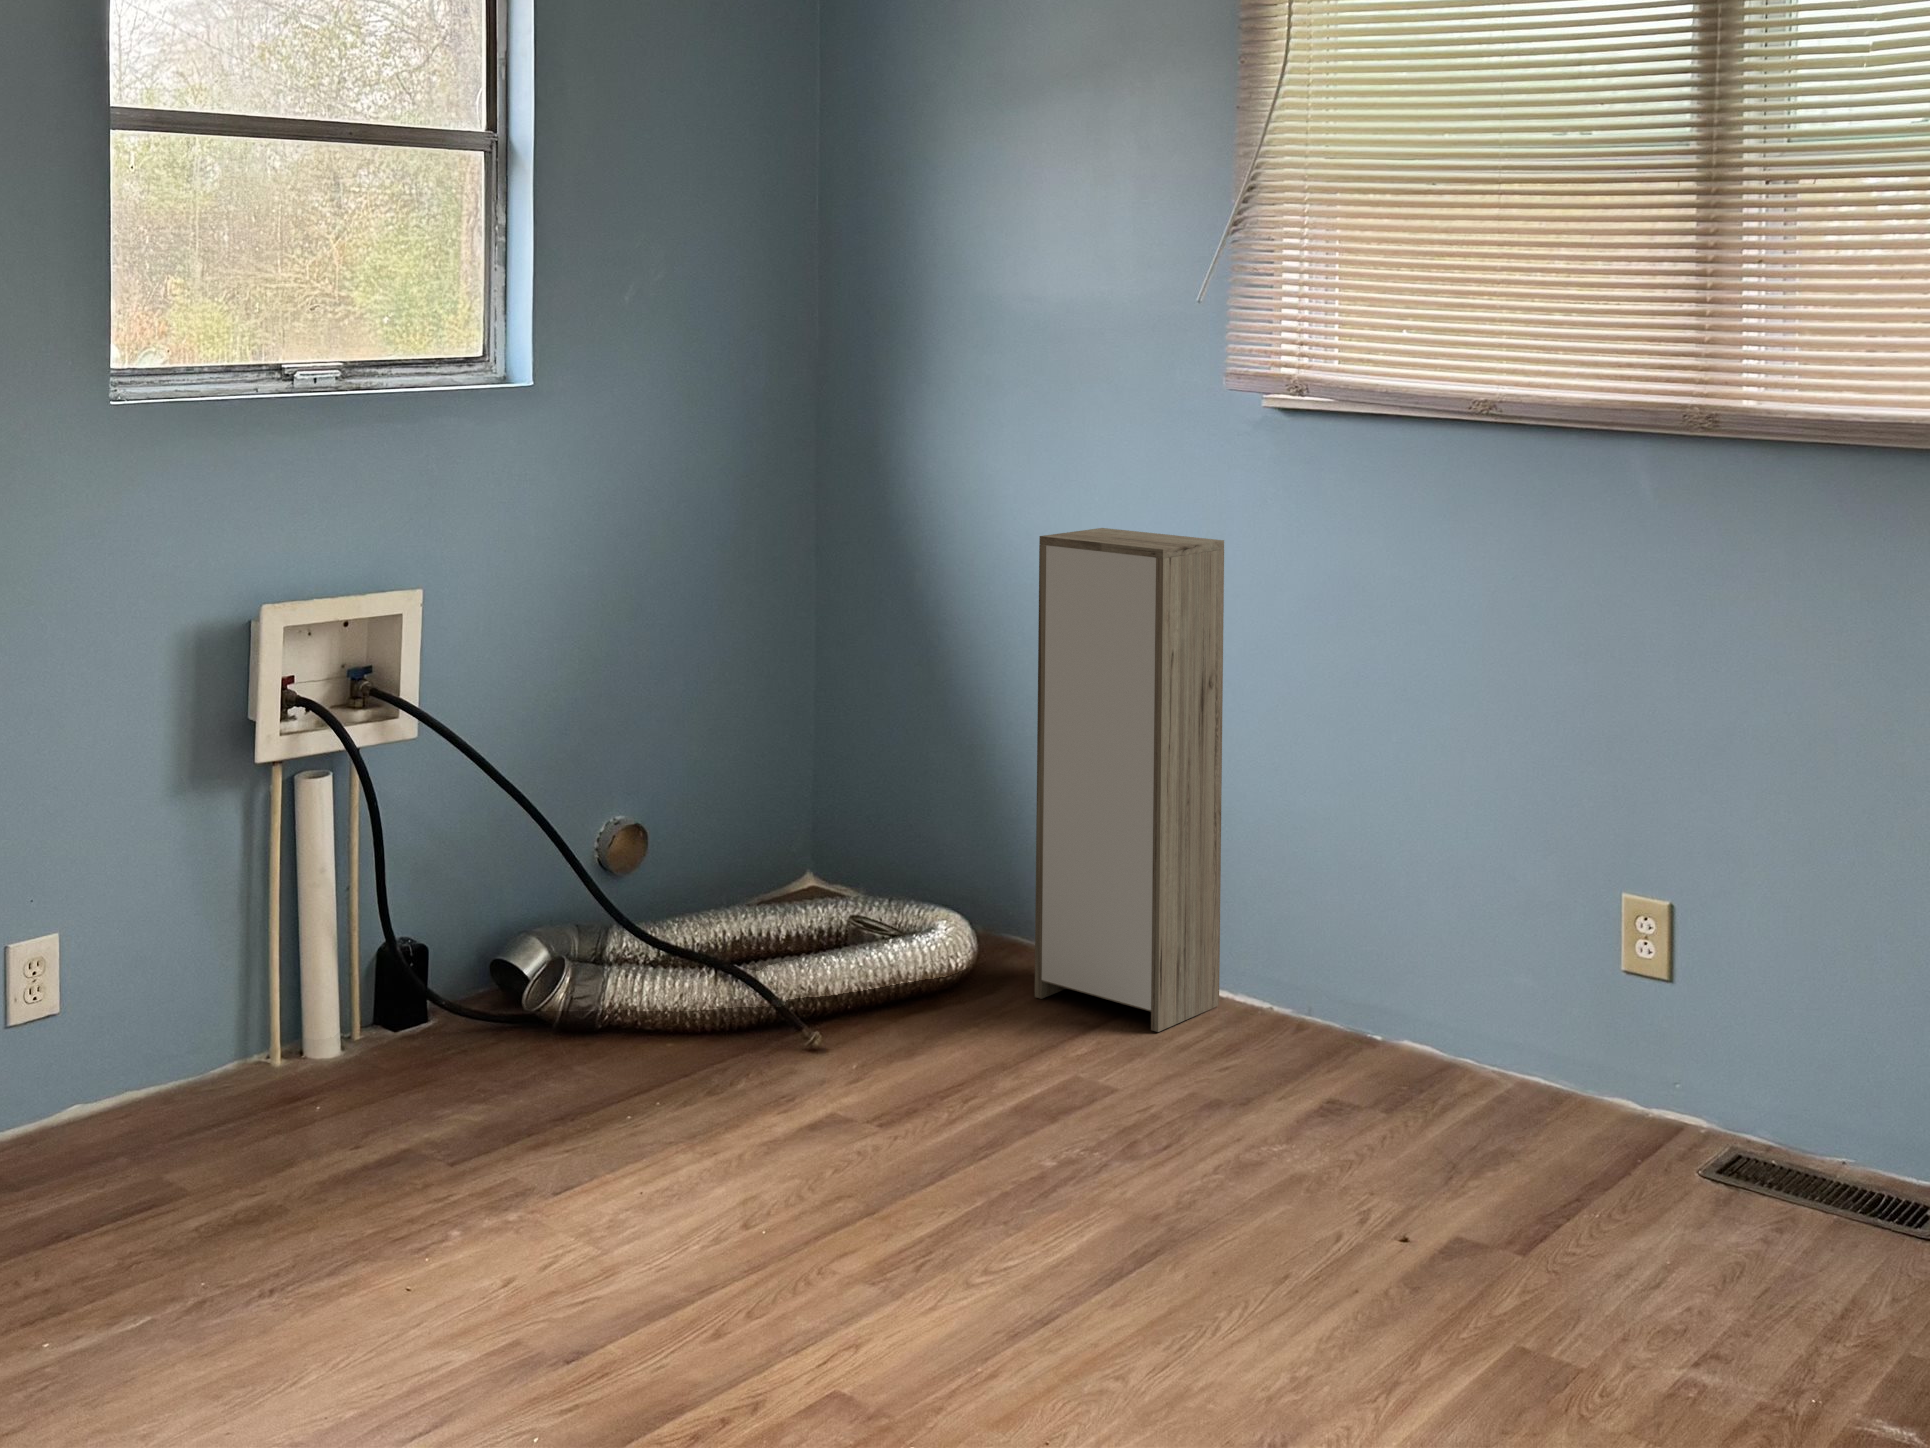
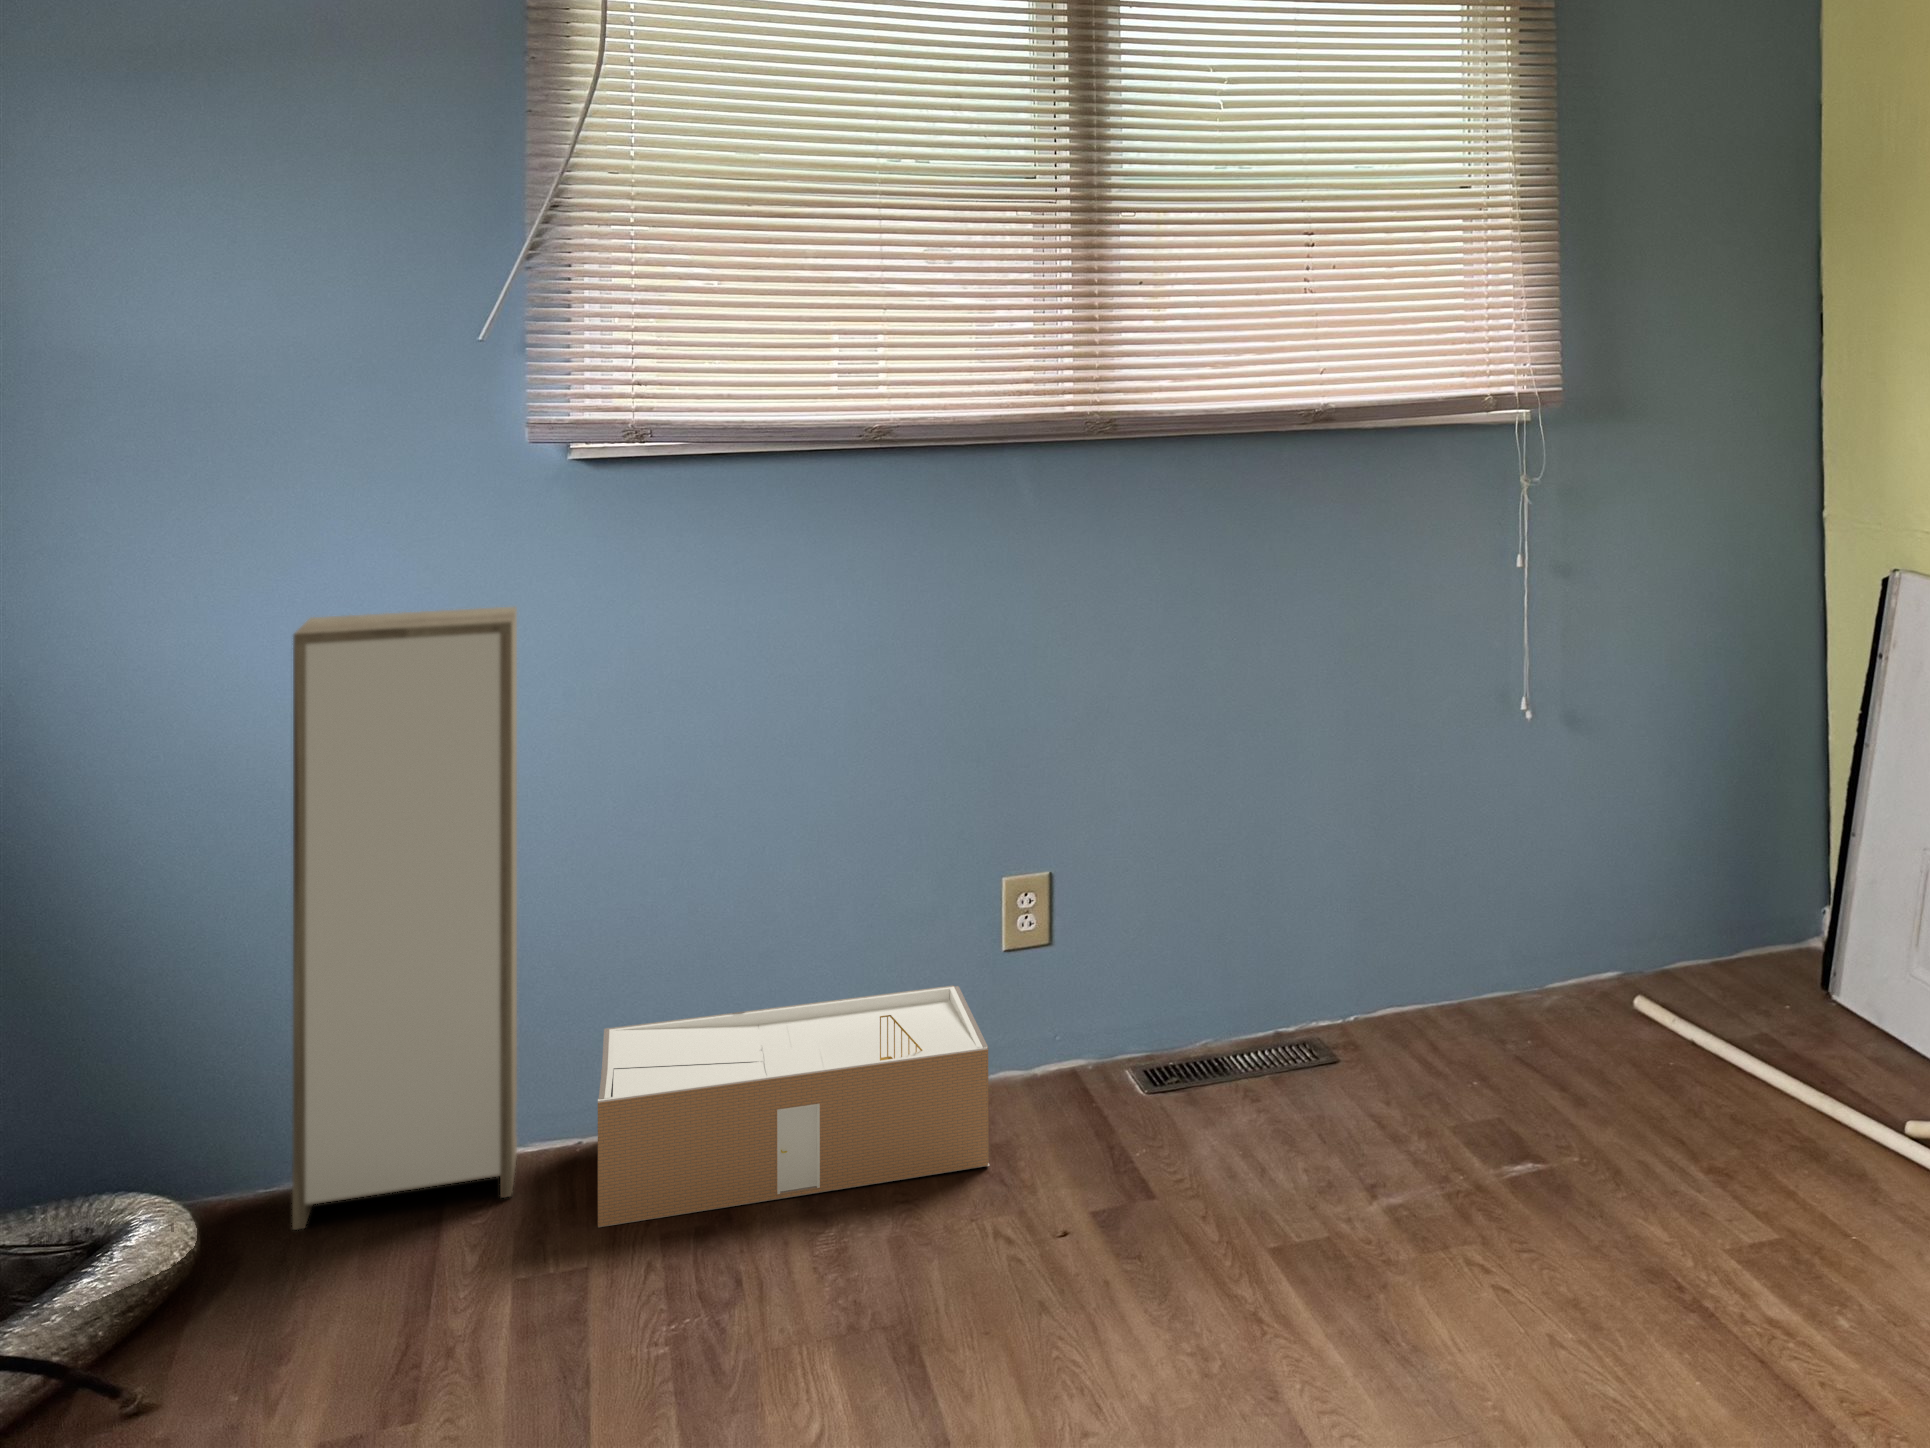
cardboard box: none [1157,924,1557,1166] -> present [598,985,989,1227]

